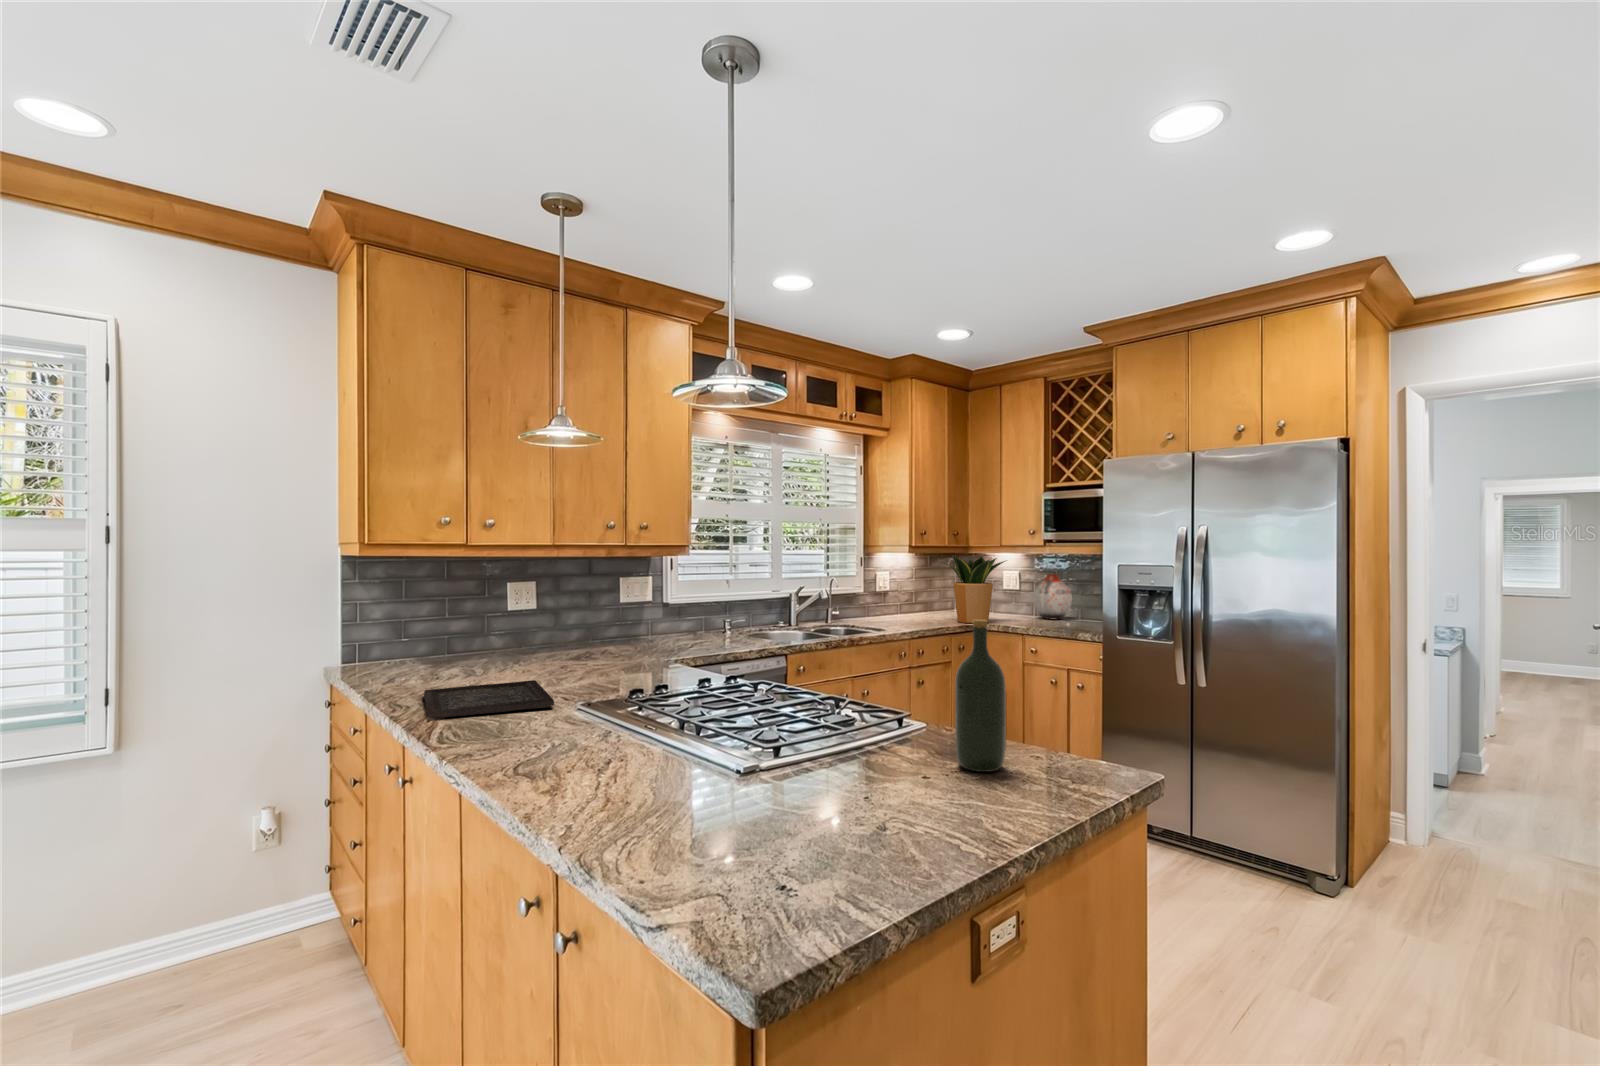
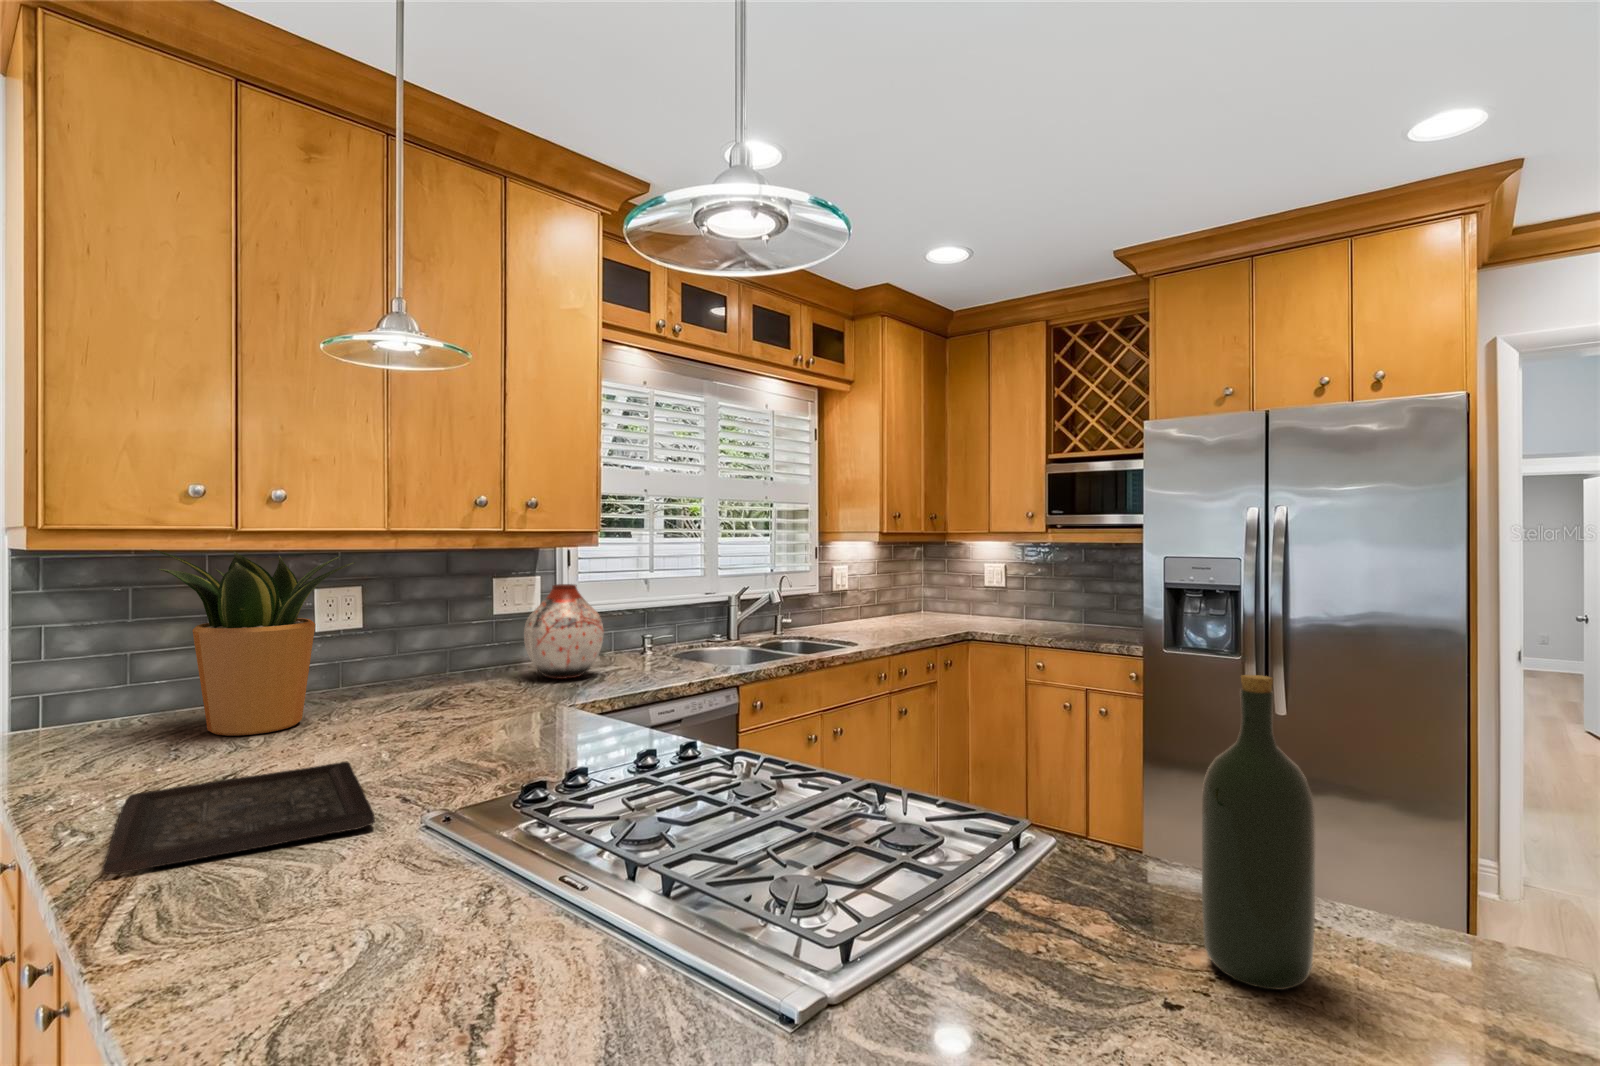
potted plant: present [941,555,1005,624] -> present [151,549,355,736]
vase: present [1033,574,1072,619] -> present [524,584,604,679]

